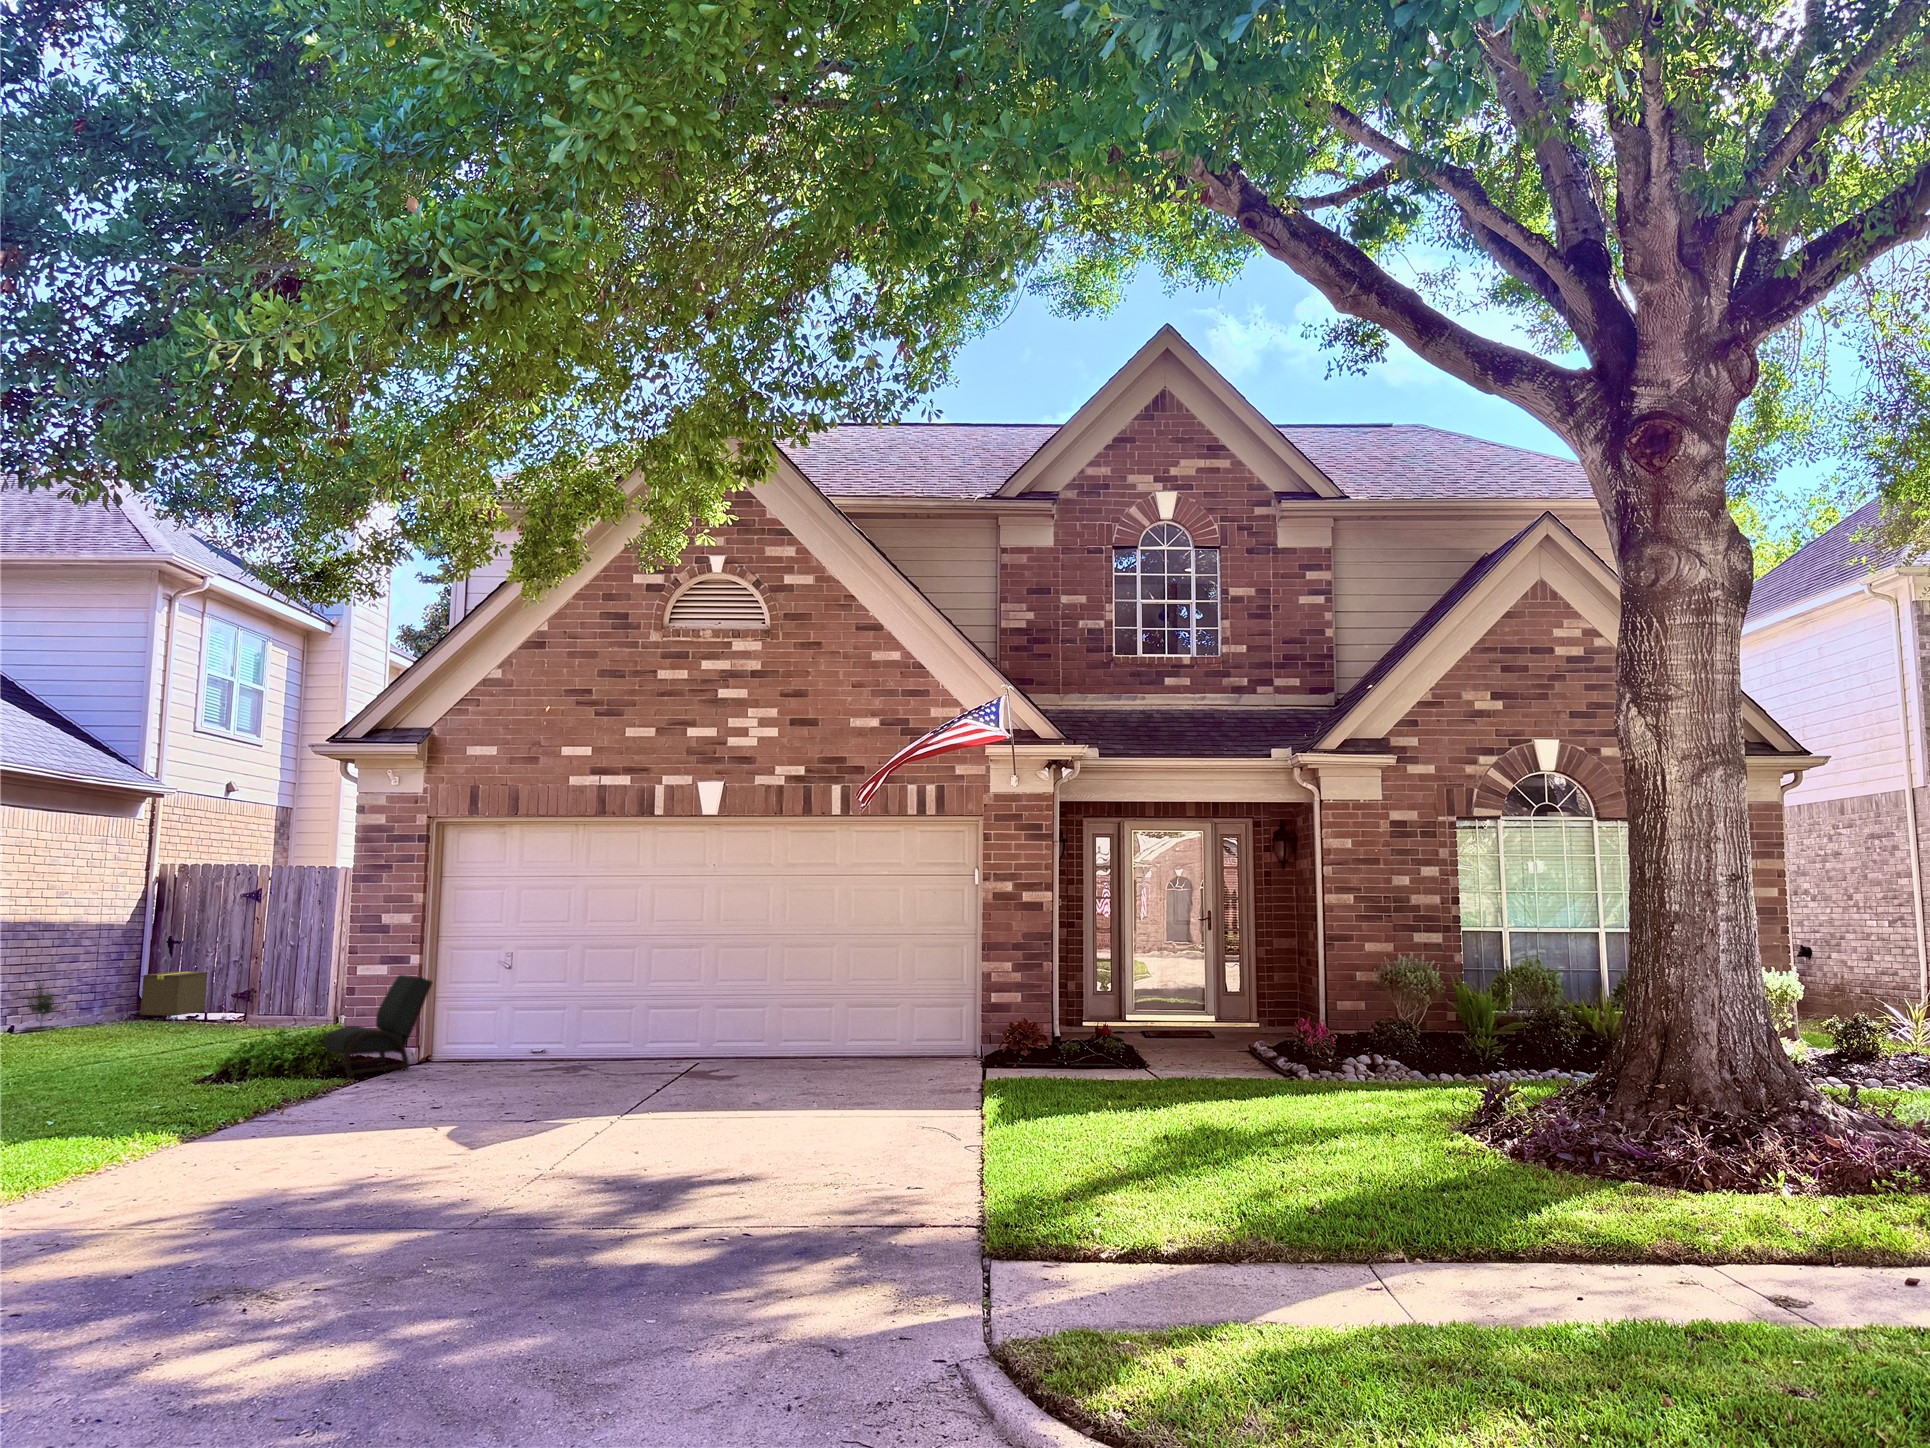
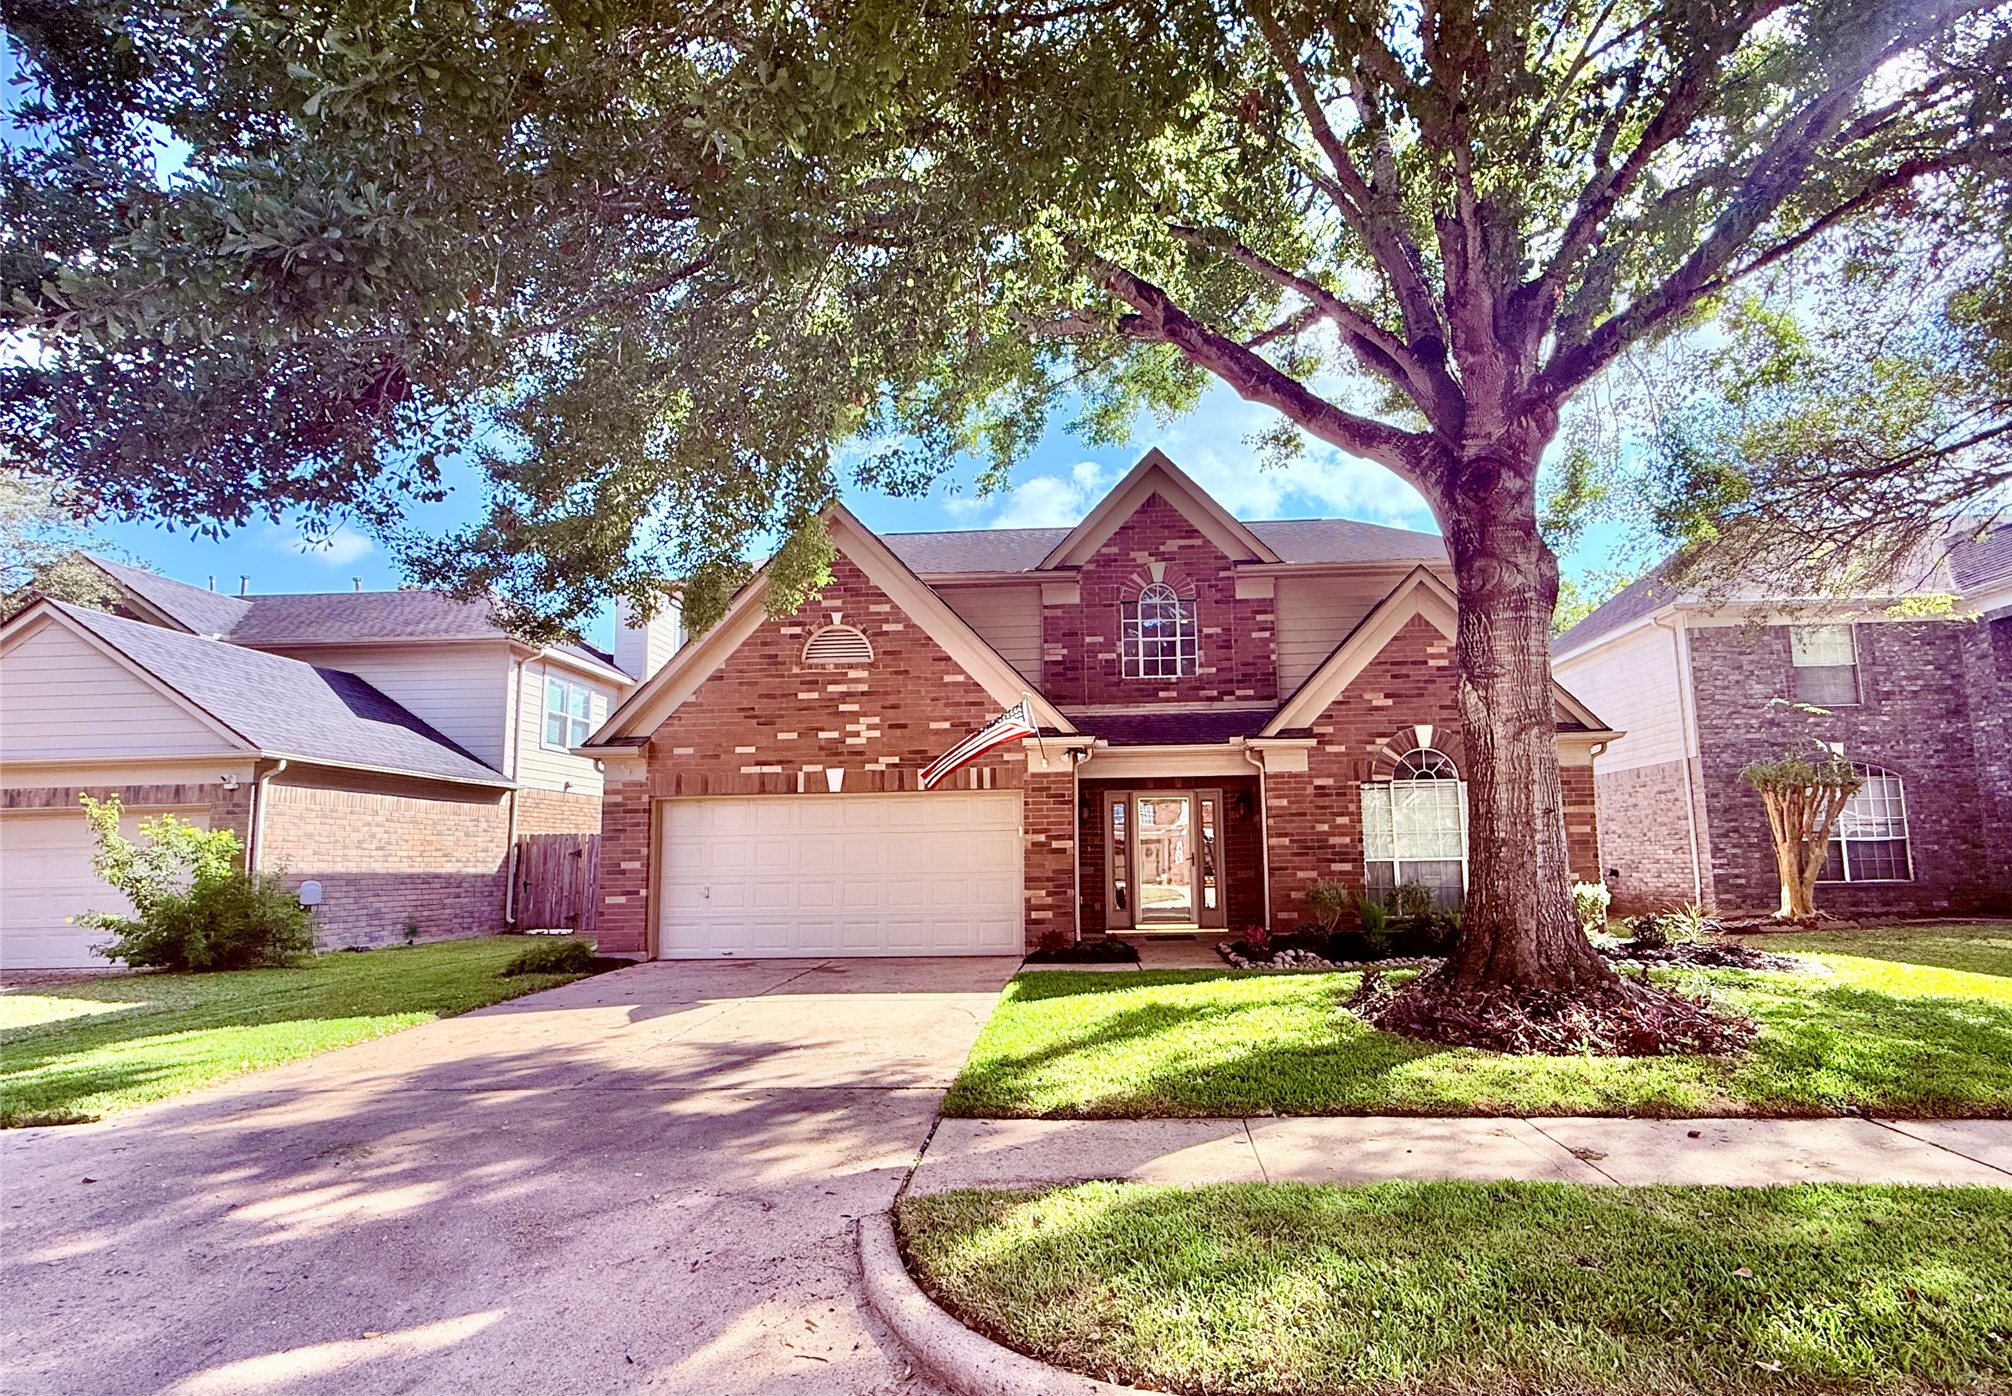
cardboard box: present [140,972,207,1016] -> none [481,907,527,937]
lounge chair: present [324,975,432,1077] -> none [569,906,646,978]

